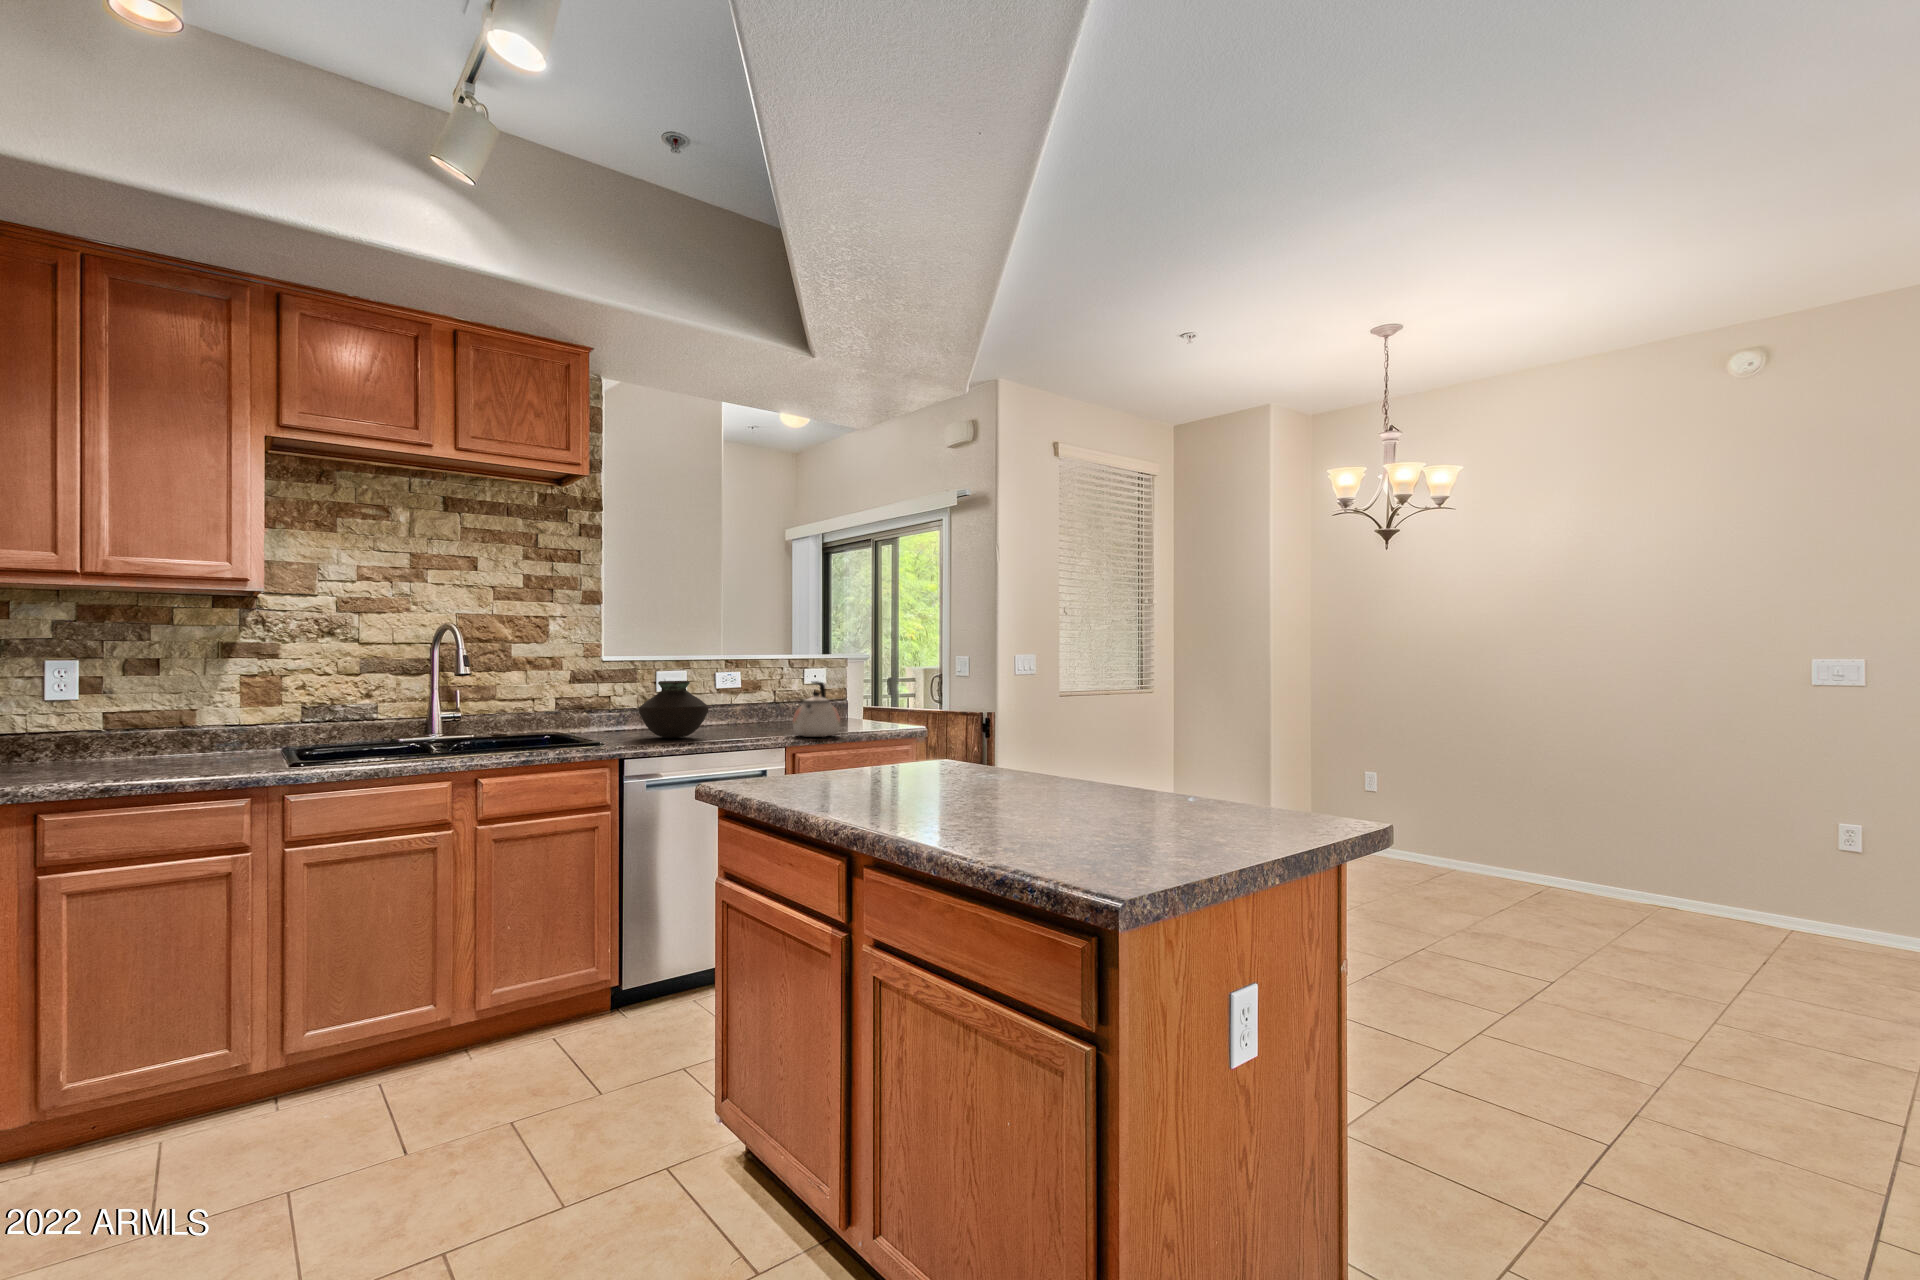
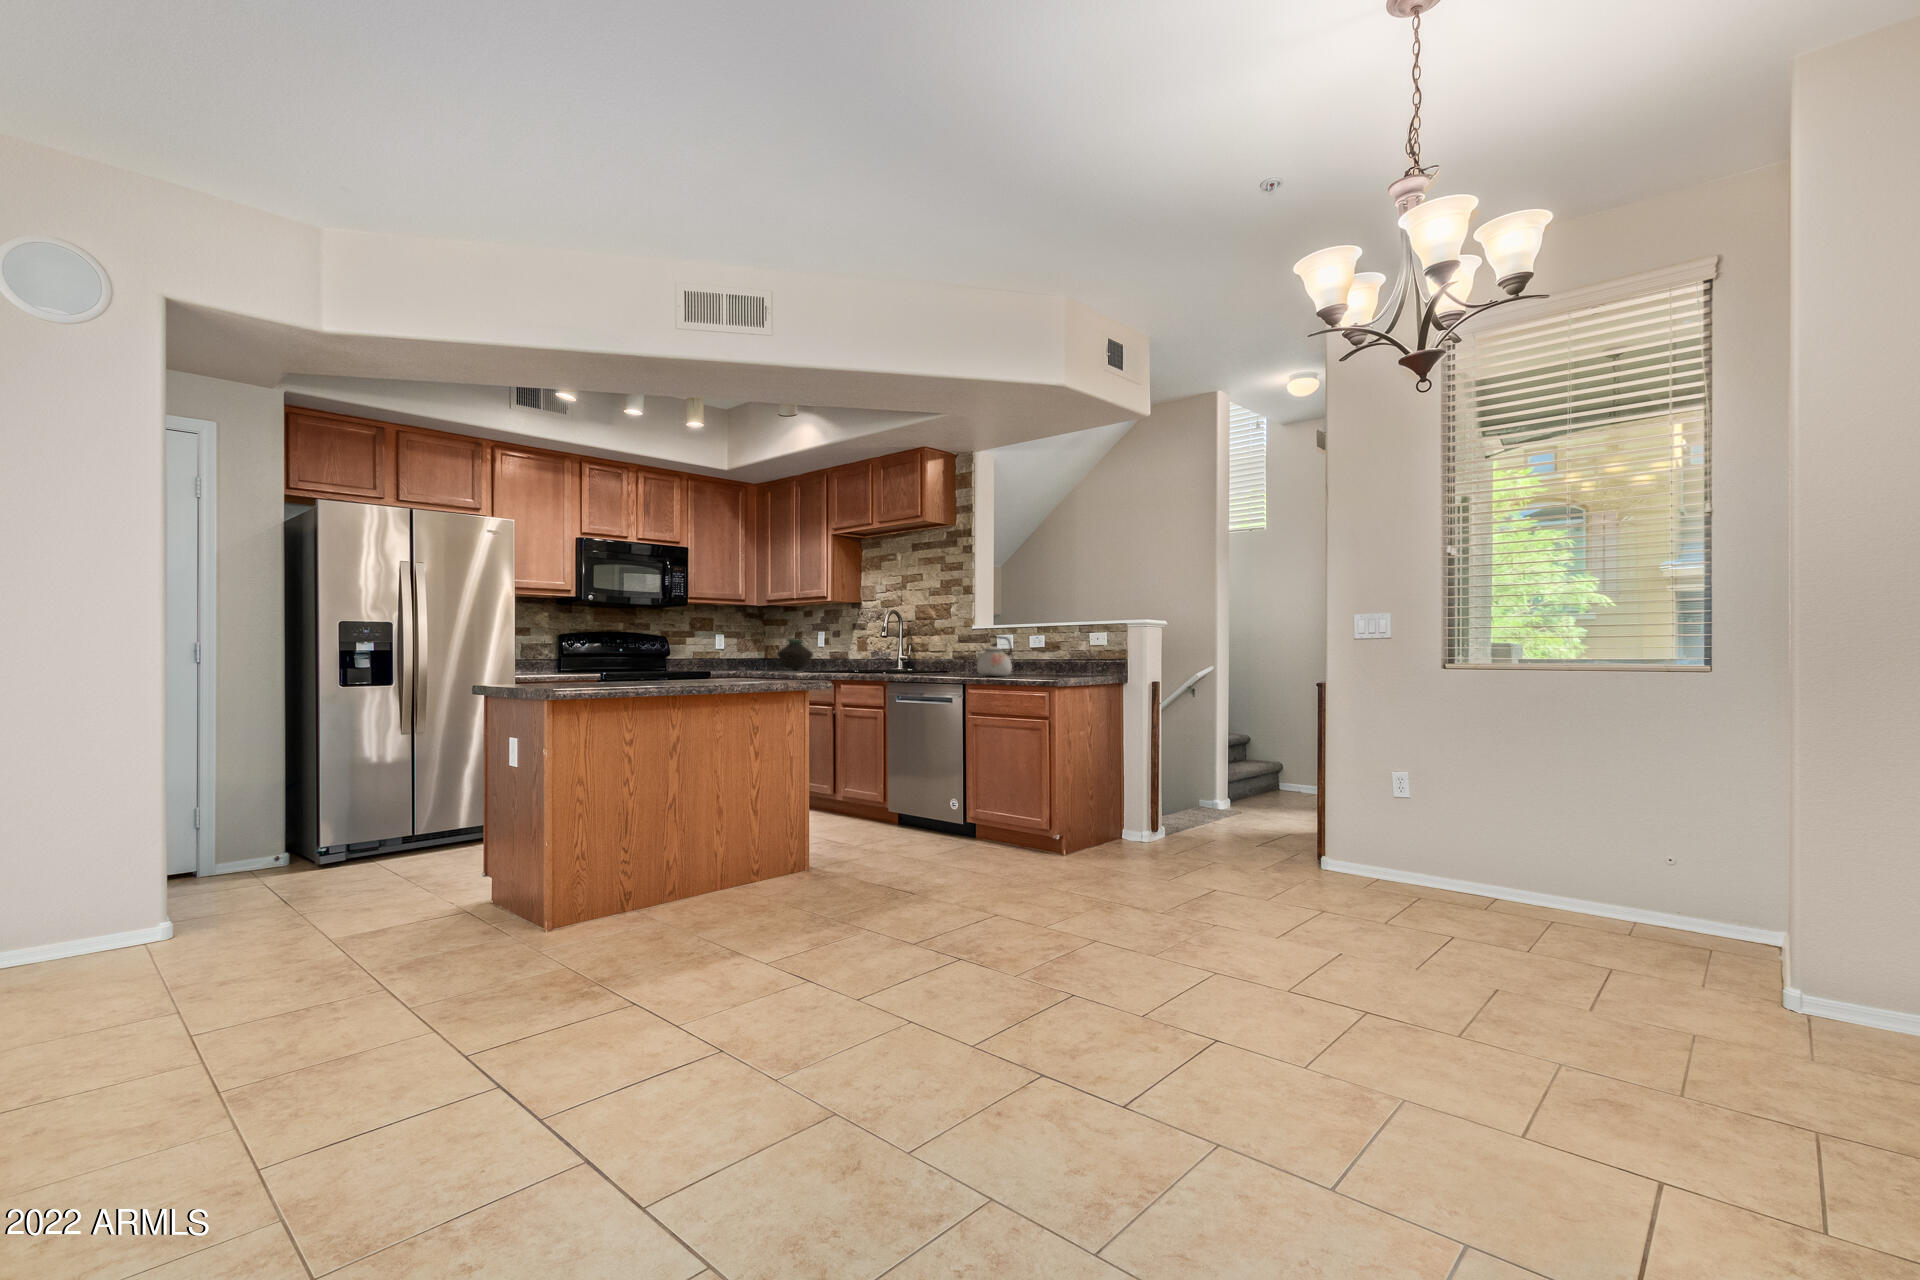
vase: present [639,681,709,738] -> present [777,639,813,670]

